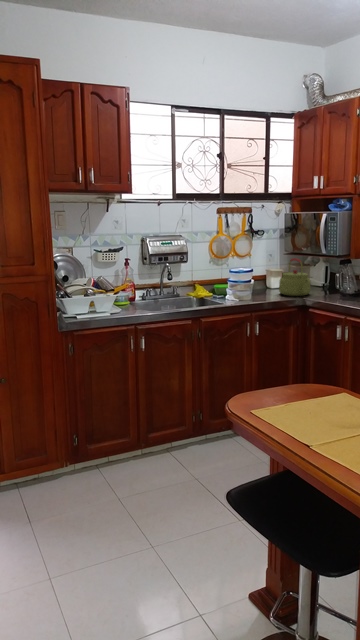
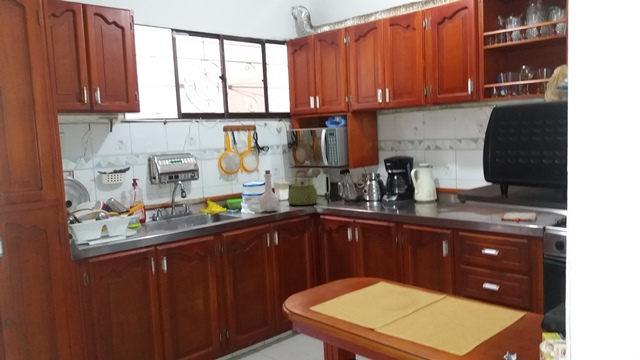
bottle: none [246,257,266,300] -> present [259,170,279,211]

